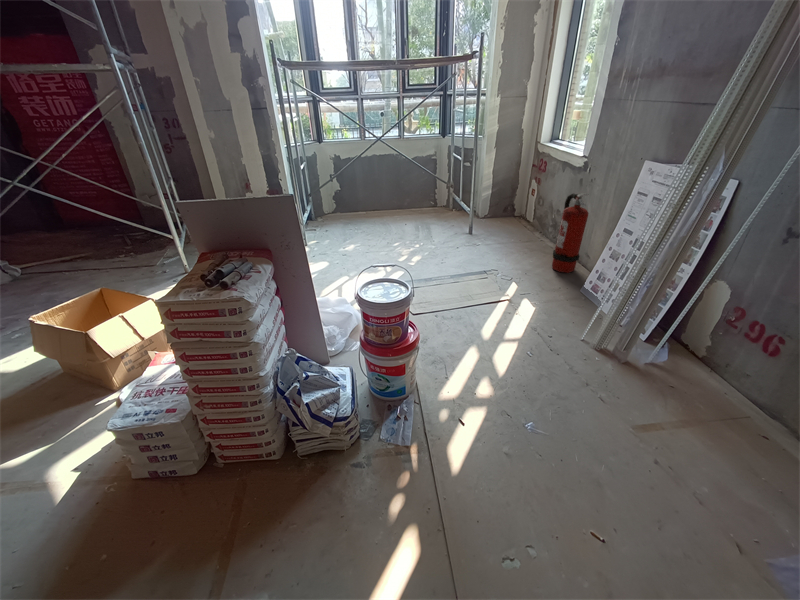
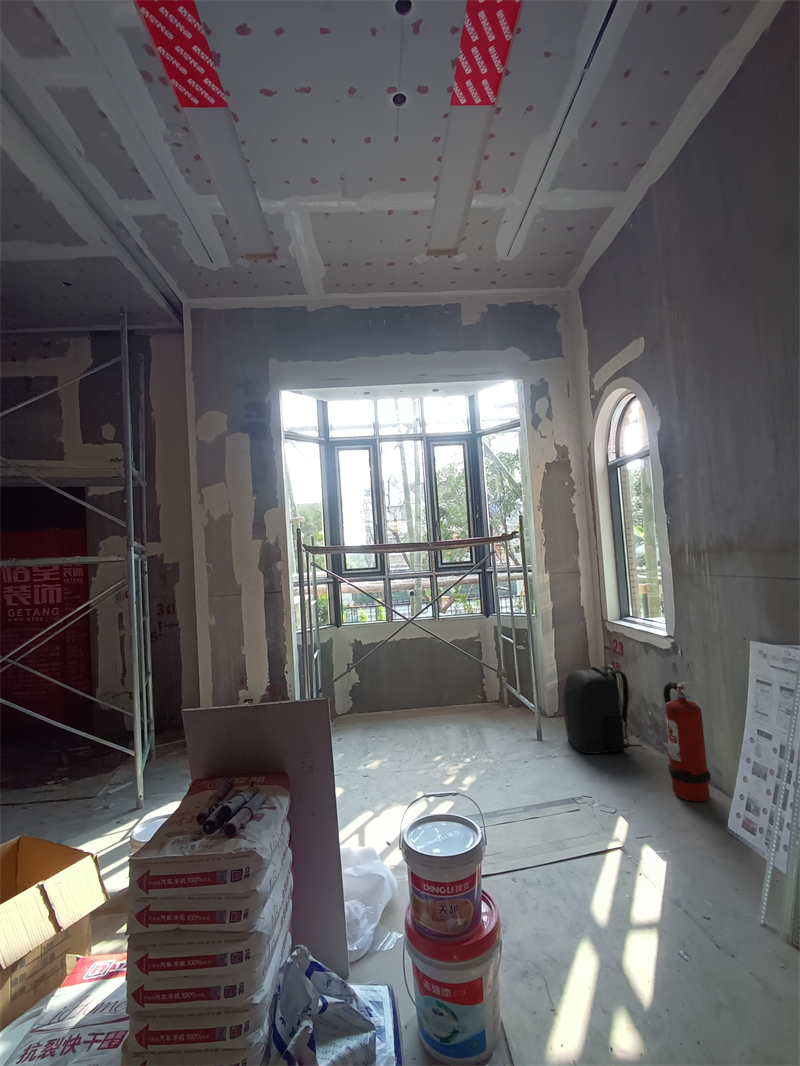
backpack: none [490,181,542,243] -> present [563,666,642,754]

